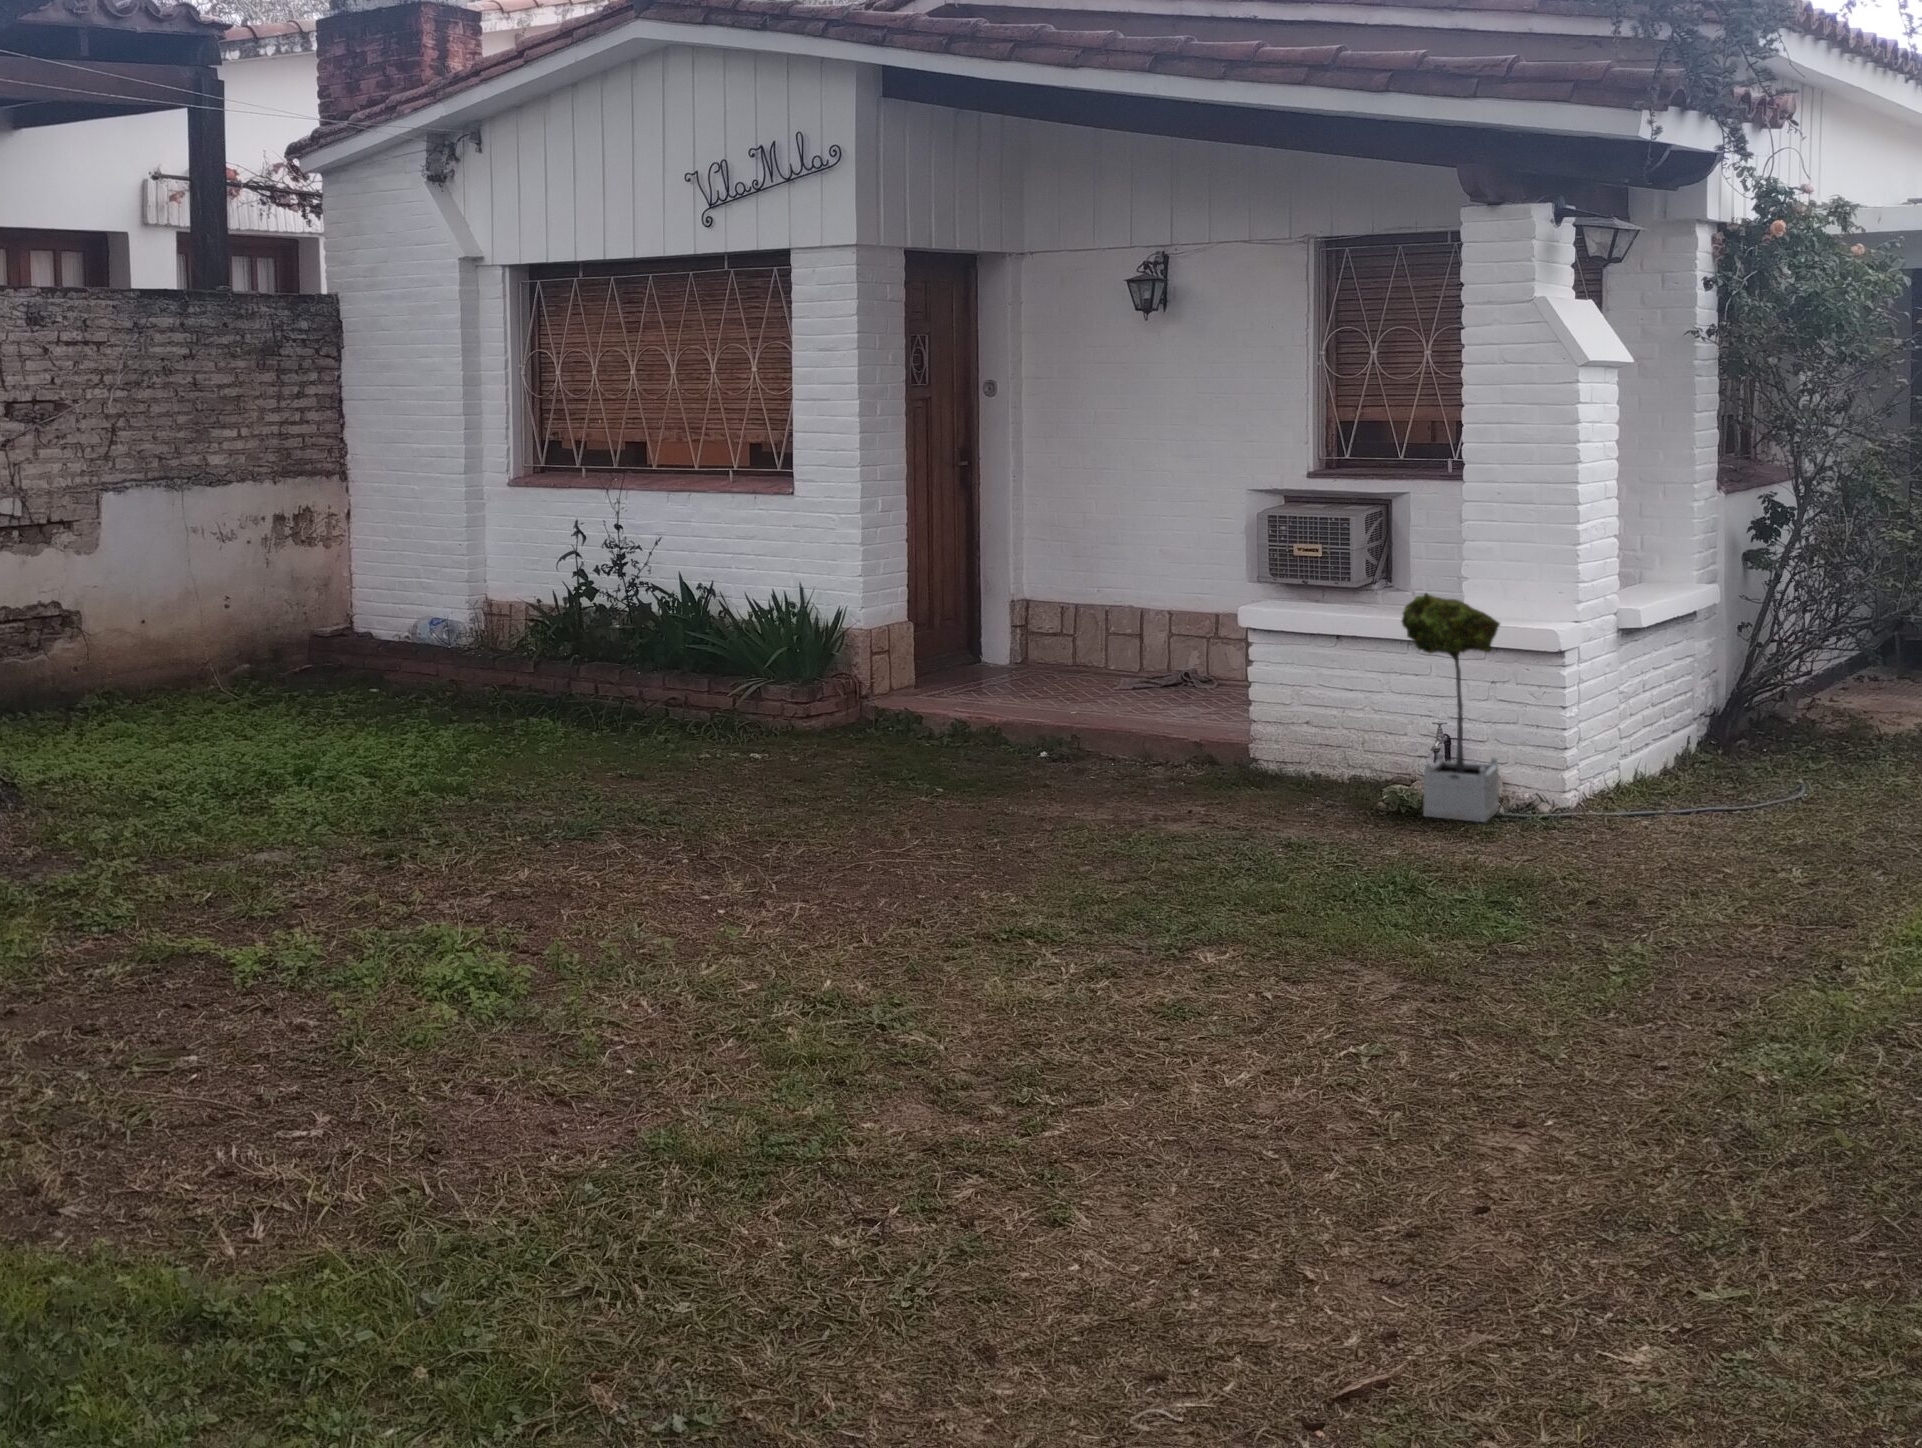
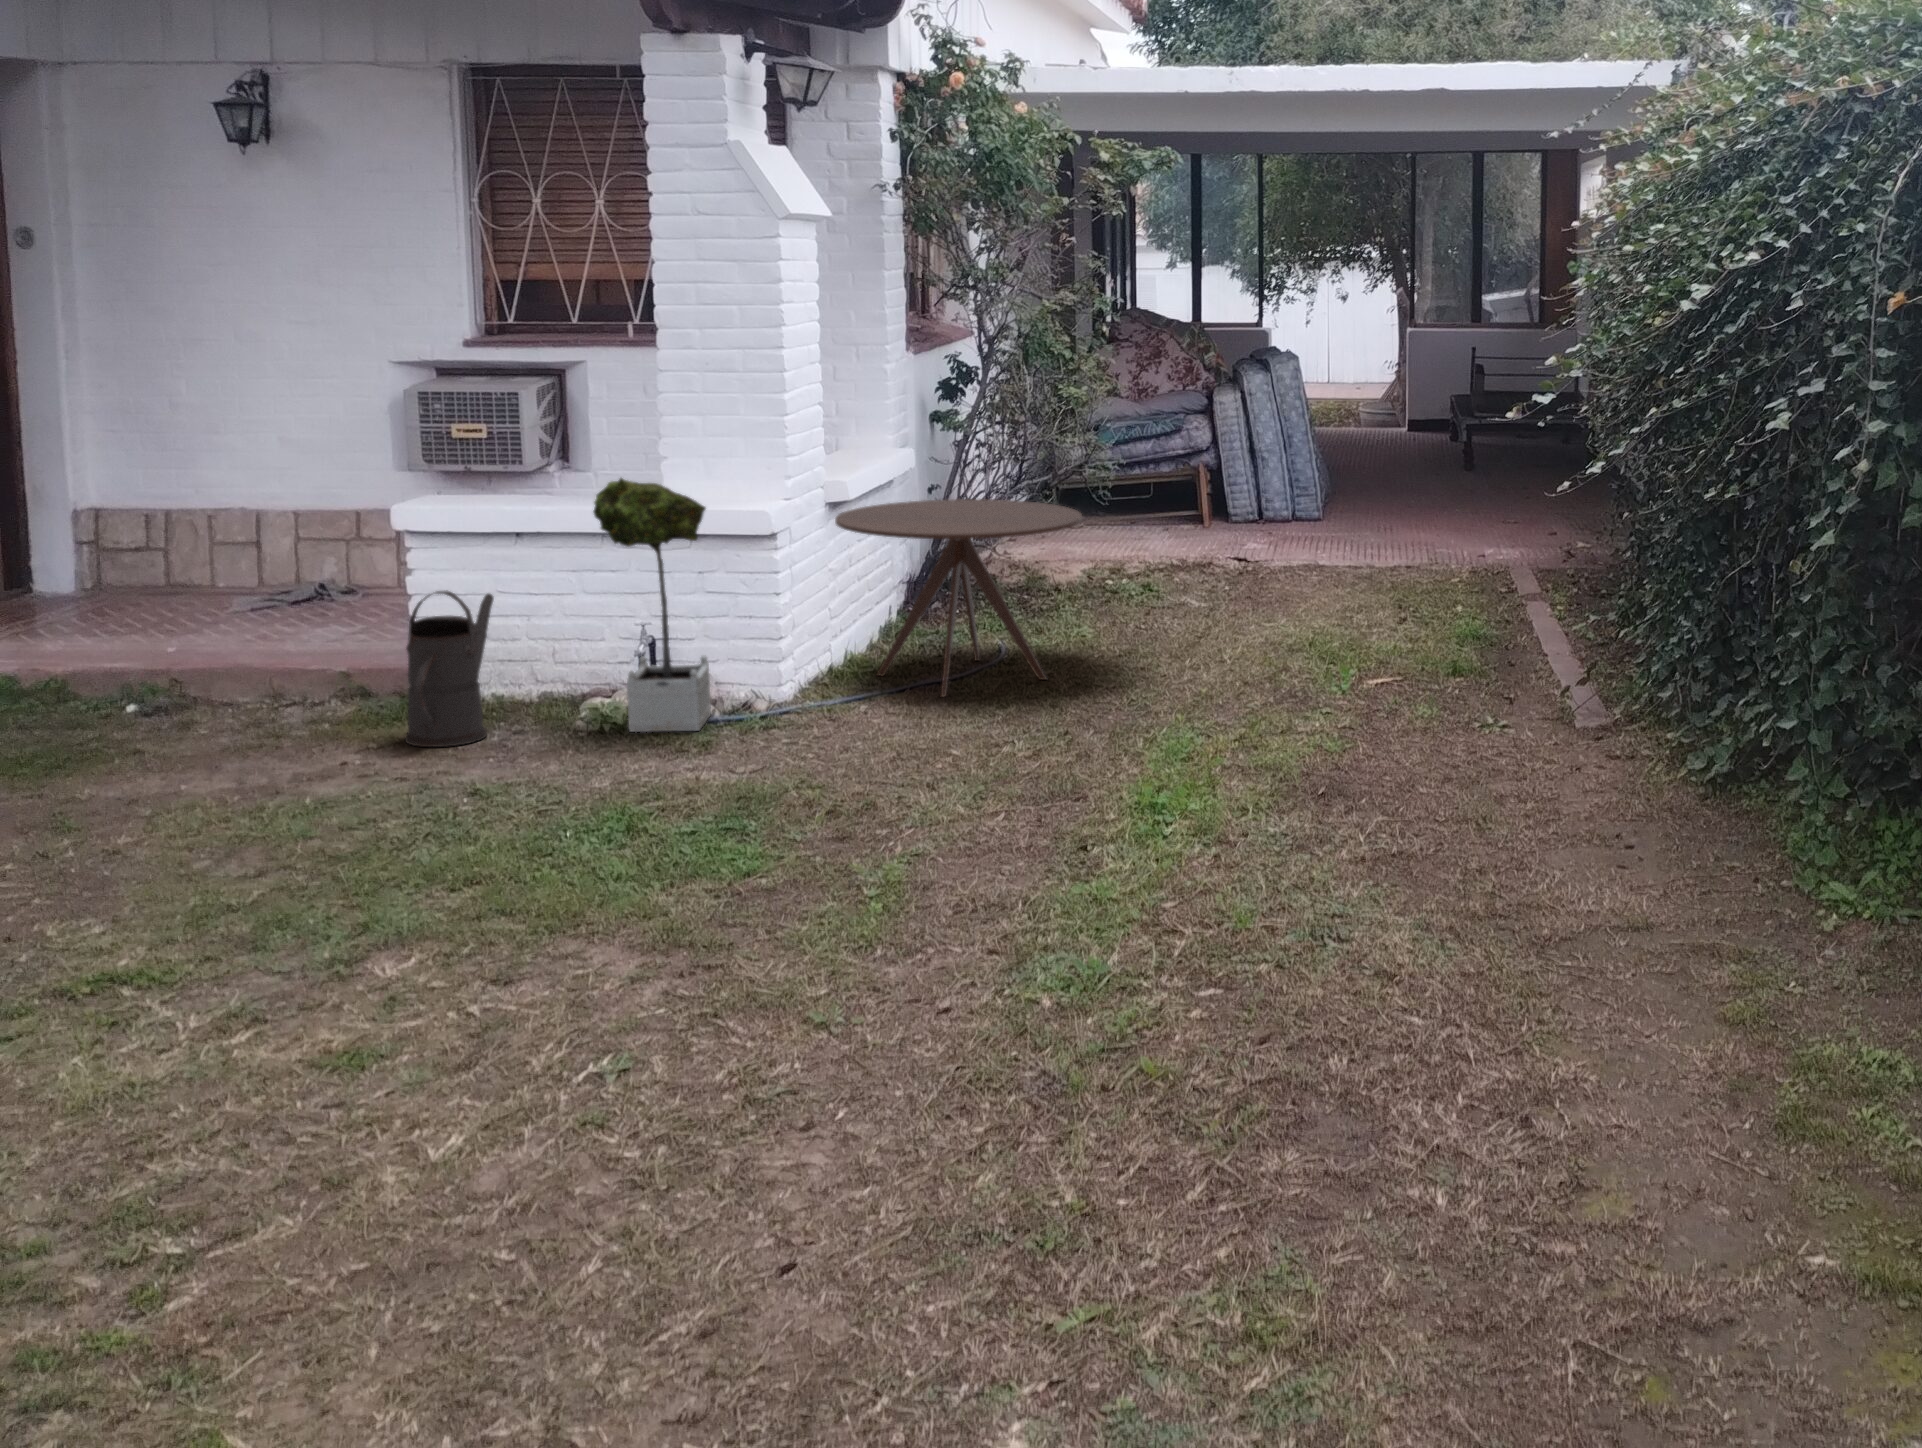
round table: none [1626,633,1884,821] -> present [835,499,1082,697]
watering can: none [1239,679,1317,810] -> present [405,591,494,747]

